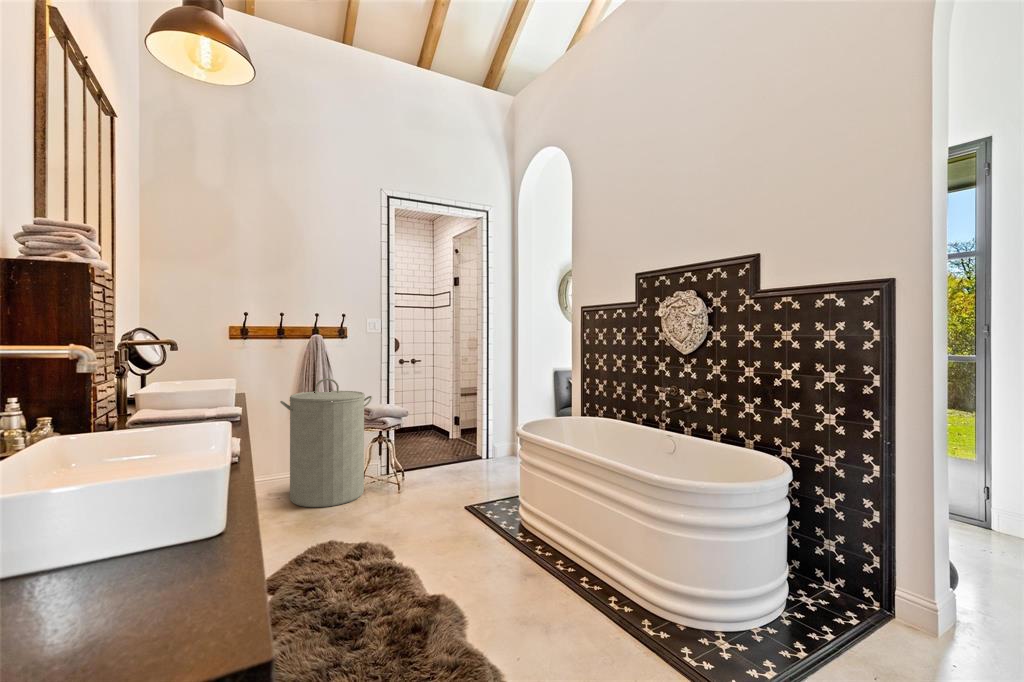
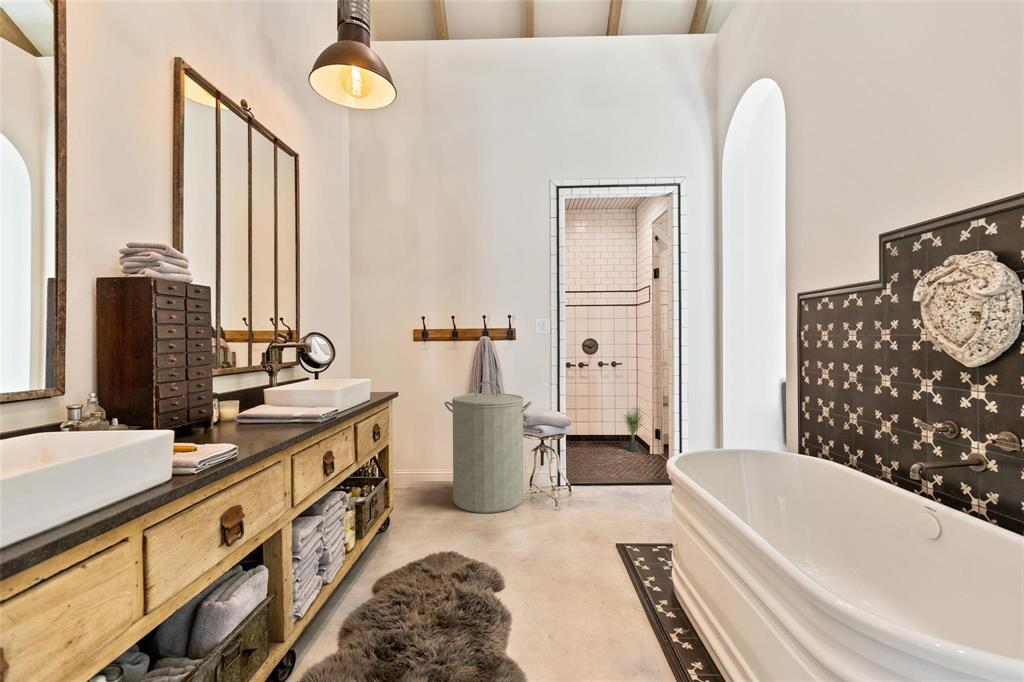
potted plant: none [421,397,447,440] -> present [625,411,641,452]

